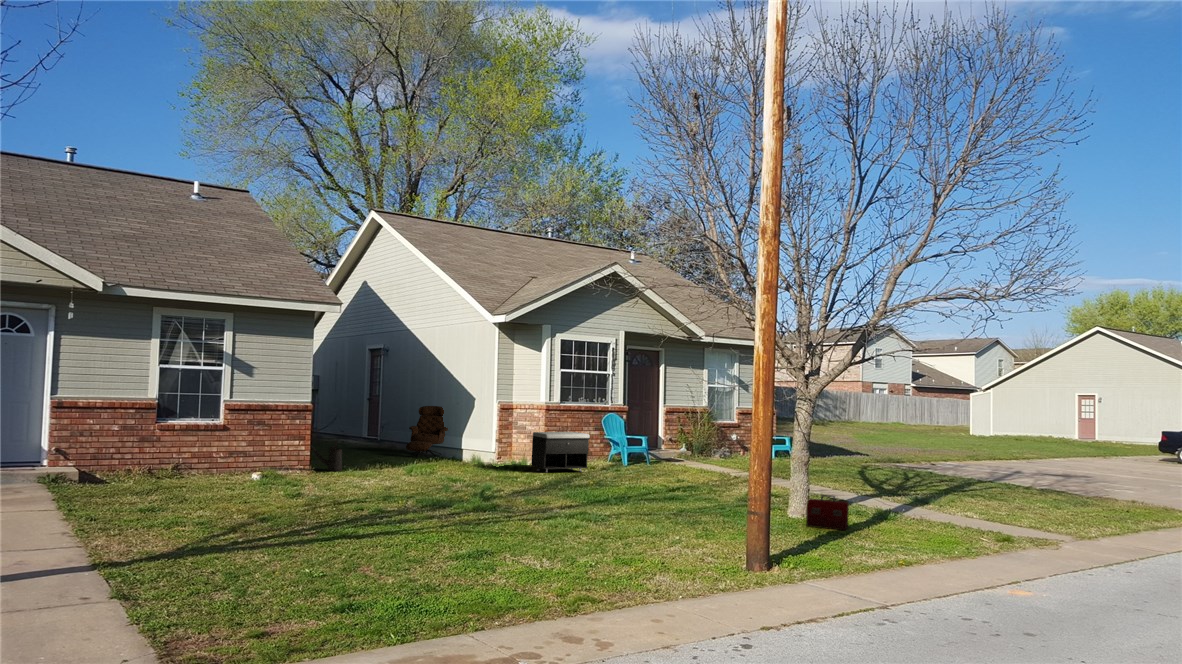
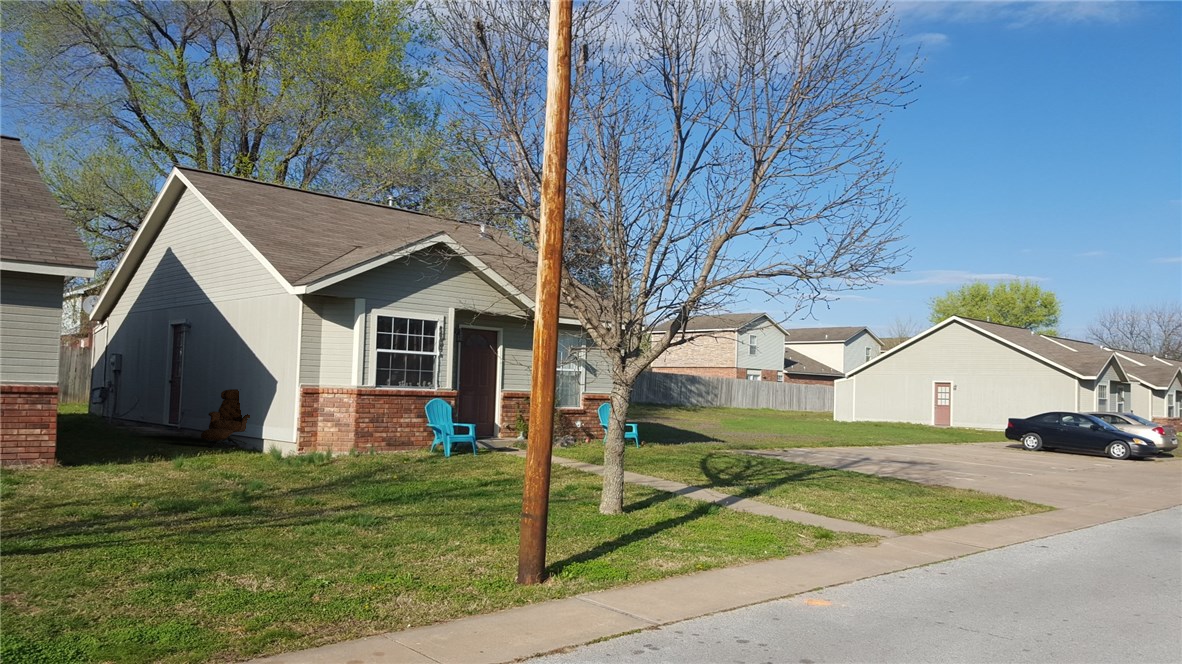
storage bench: present [531,432,590,473] -> none [340,419,406,464]
watering can: present [311,441,342,471] -> none [66,429,113,464]
toolbox: present [806,495,849,530] -> none [616,489,664,529]

